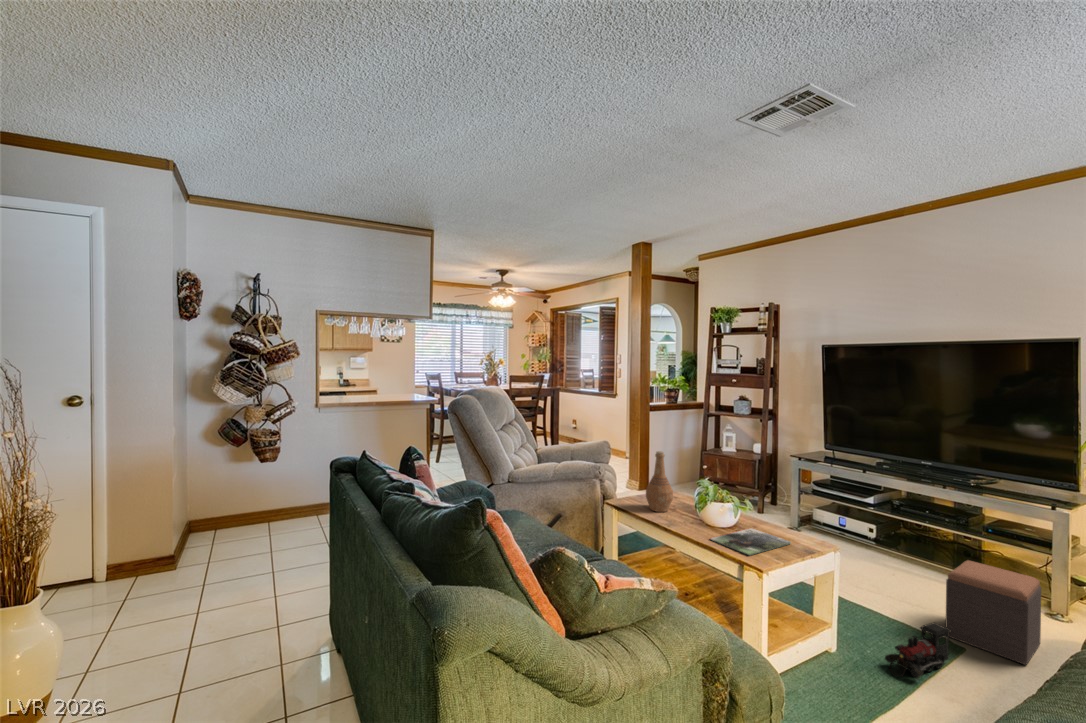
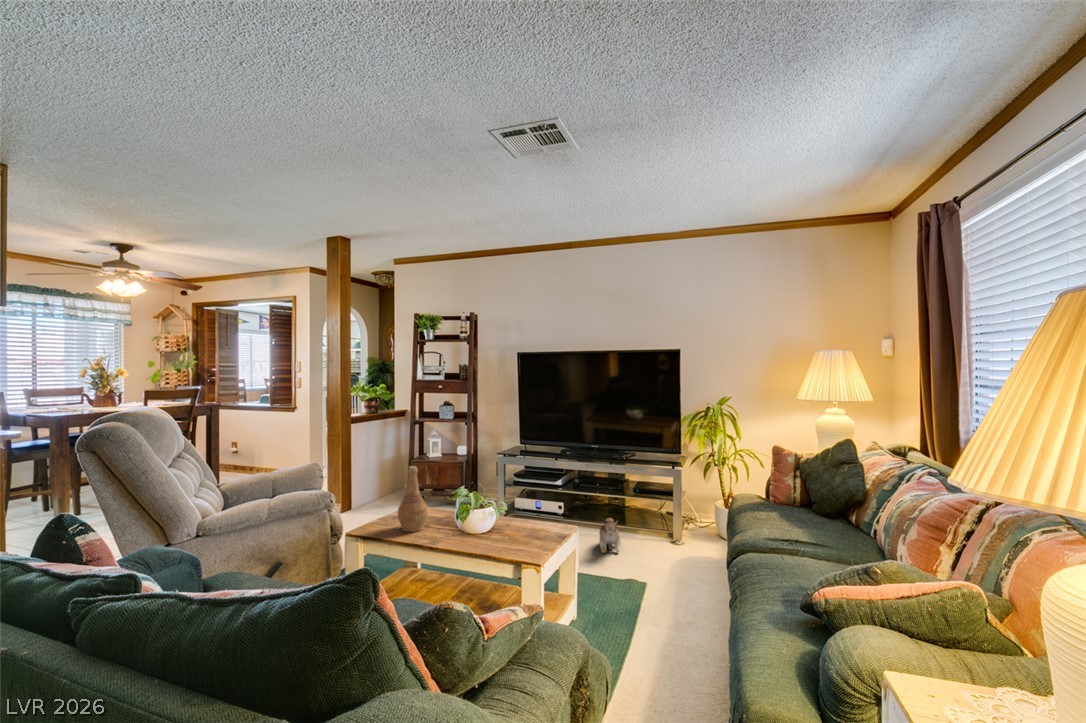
magazine: present [710,528,791,555] -> none [480,528,546,554]
plush toy: none [910,553,948,600] -> present [600,518,620,553]
footstool: present [946,560,1041,665] -> none [632,516,680,584]
toy train: present [885,623,951,677] -> none [609,571,644,623]

